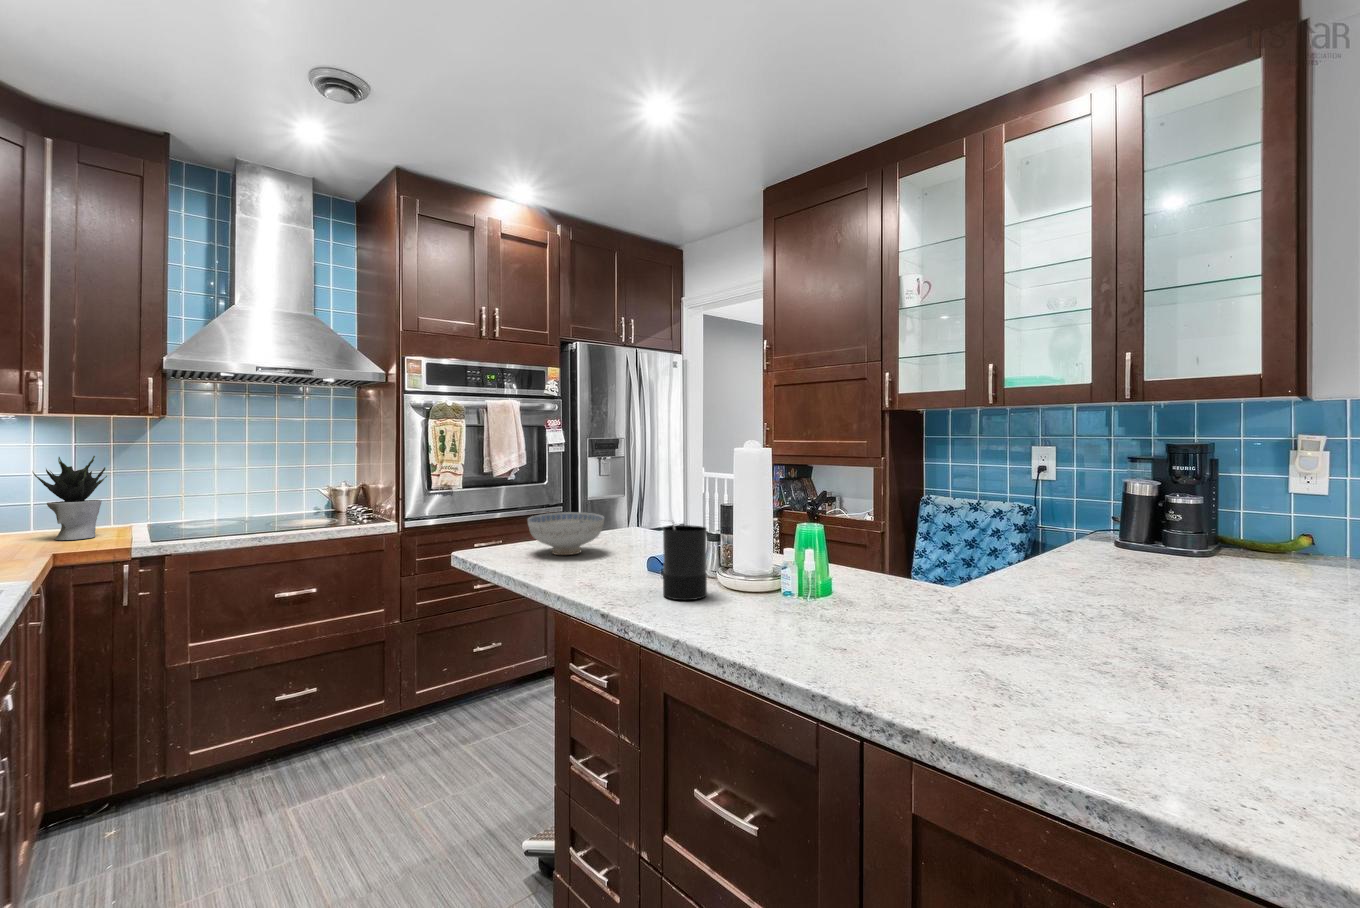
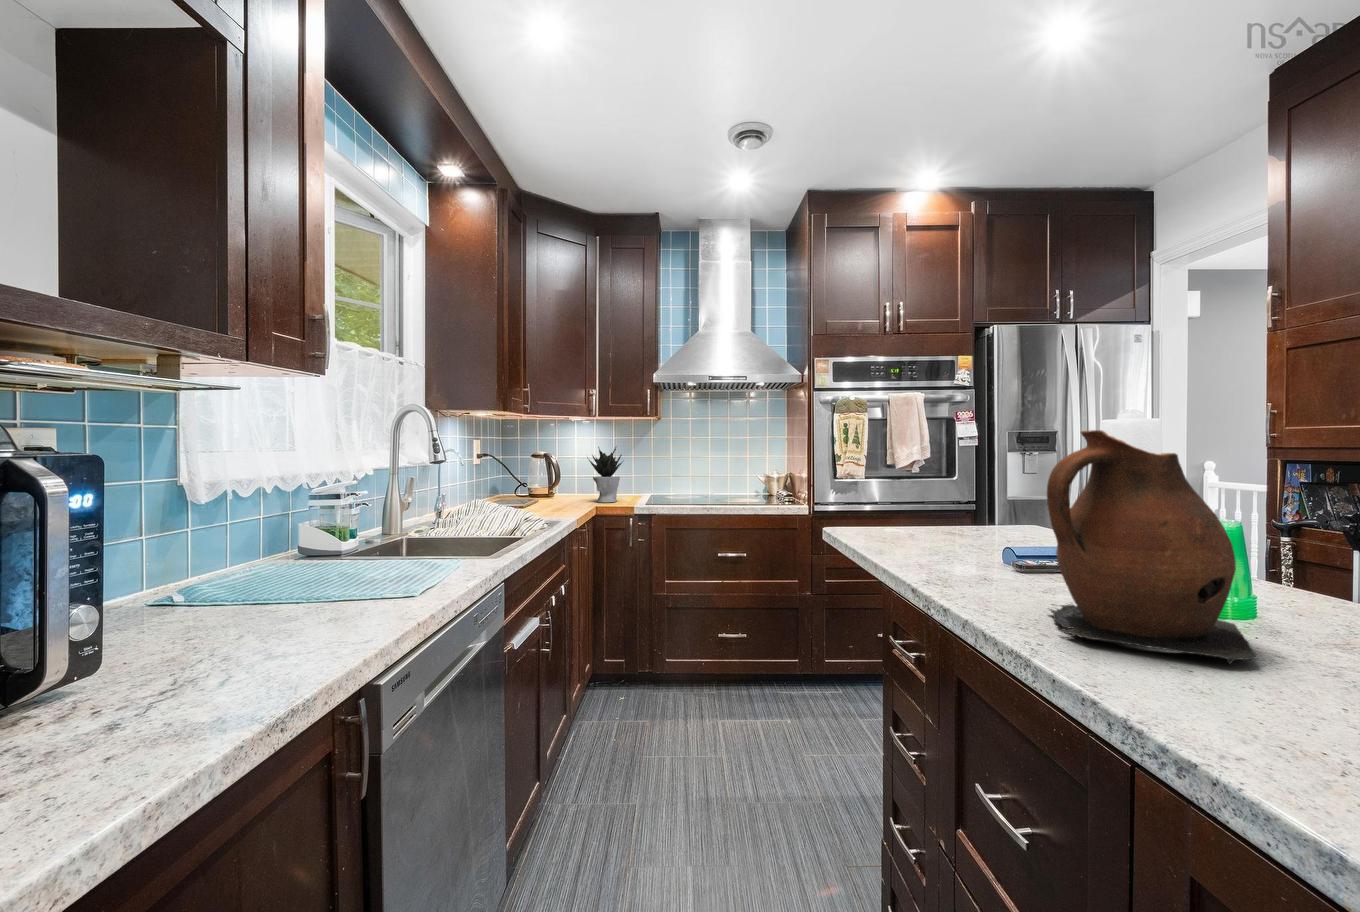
ceramic pitcher: none [729,464,878,640] -> present [1047,430,1258,664]
ceramic bowl: present [528,512,604,555] -> none [884,497,967,539]
candle: present [663,522,707,600] -> none [990,501,1045,591]

